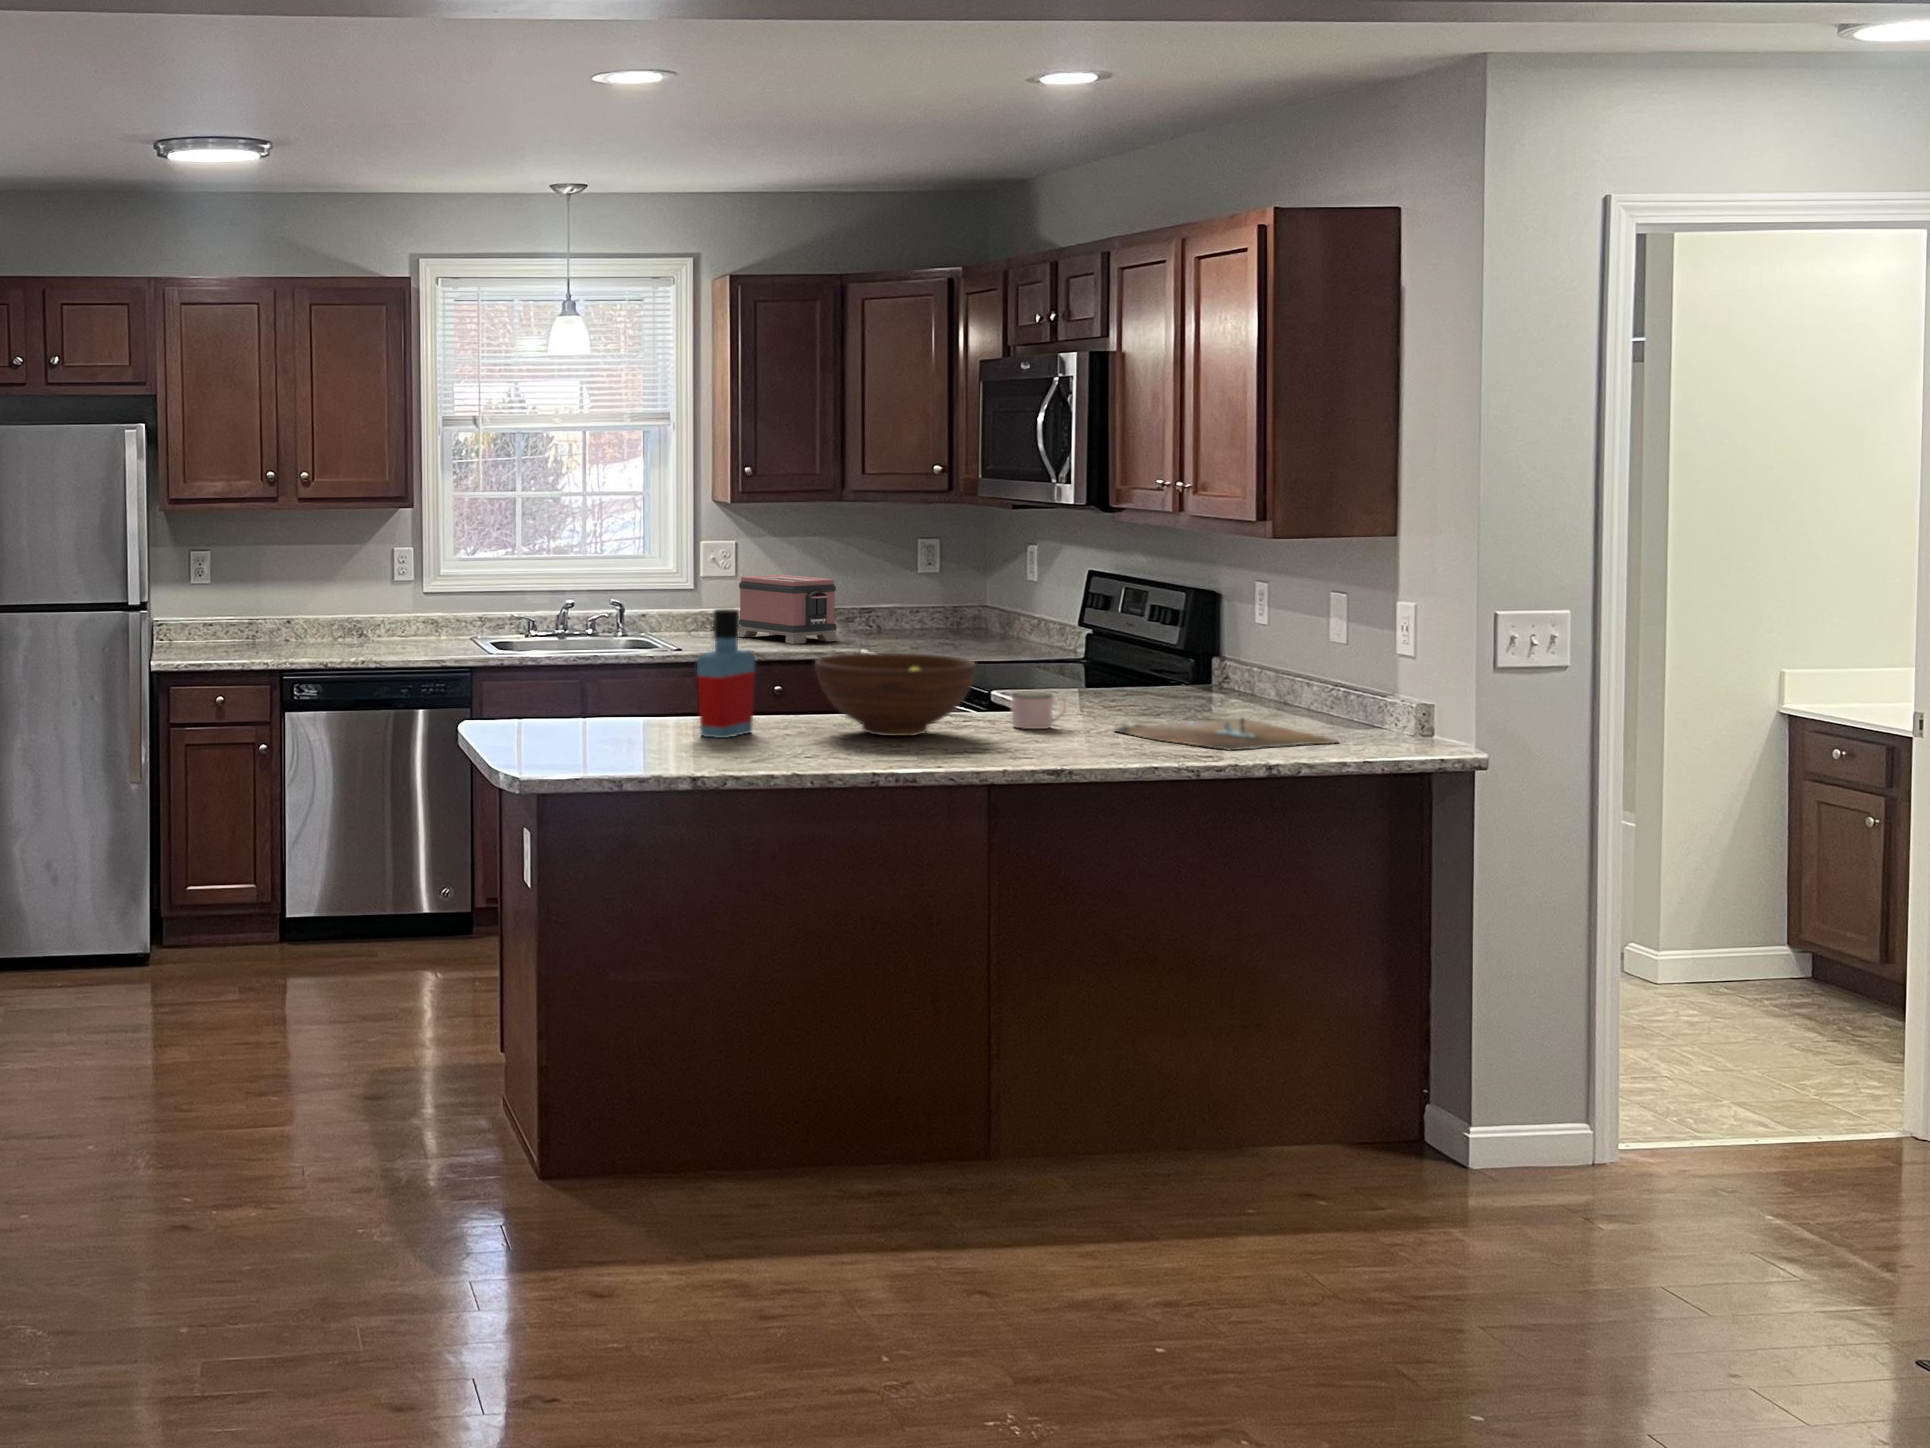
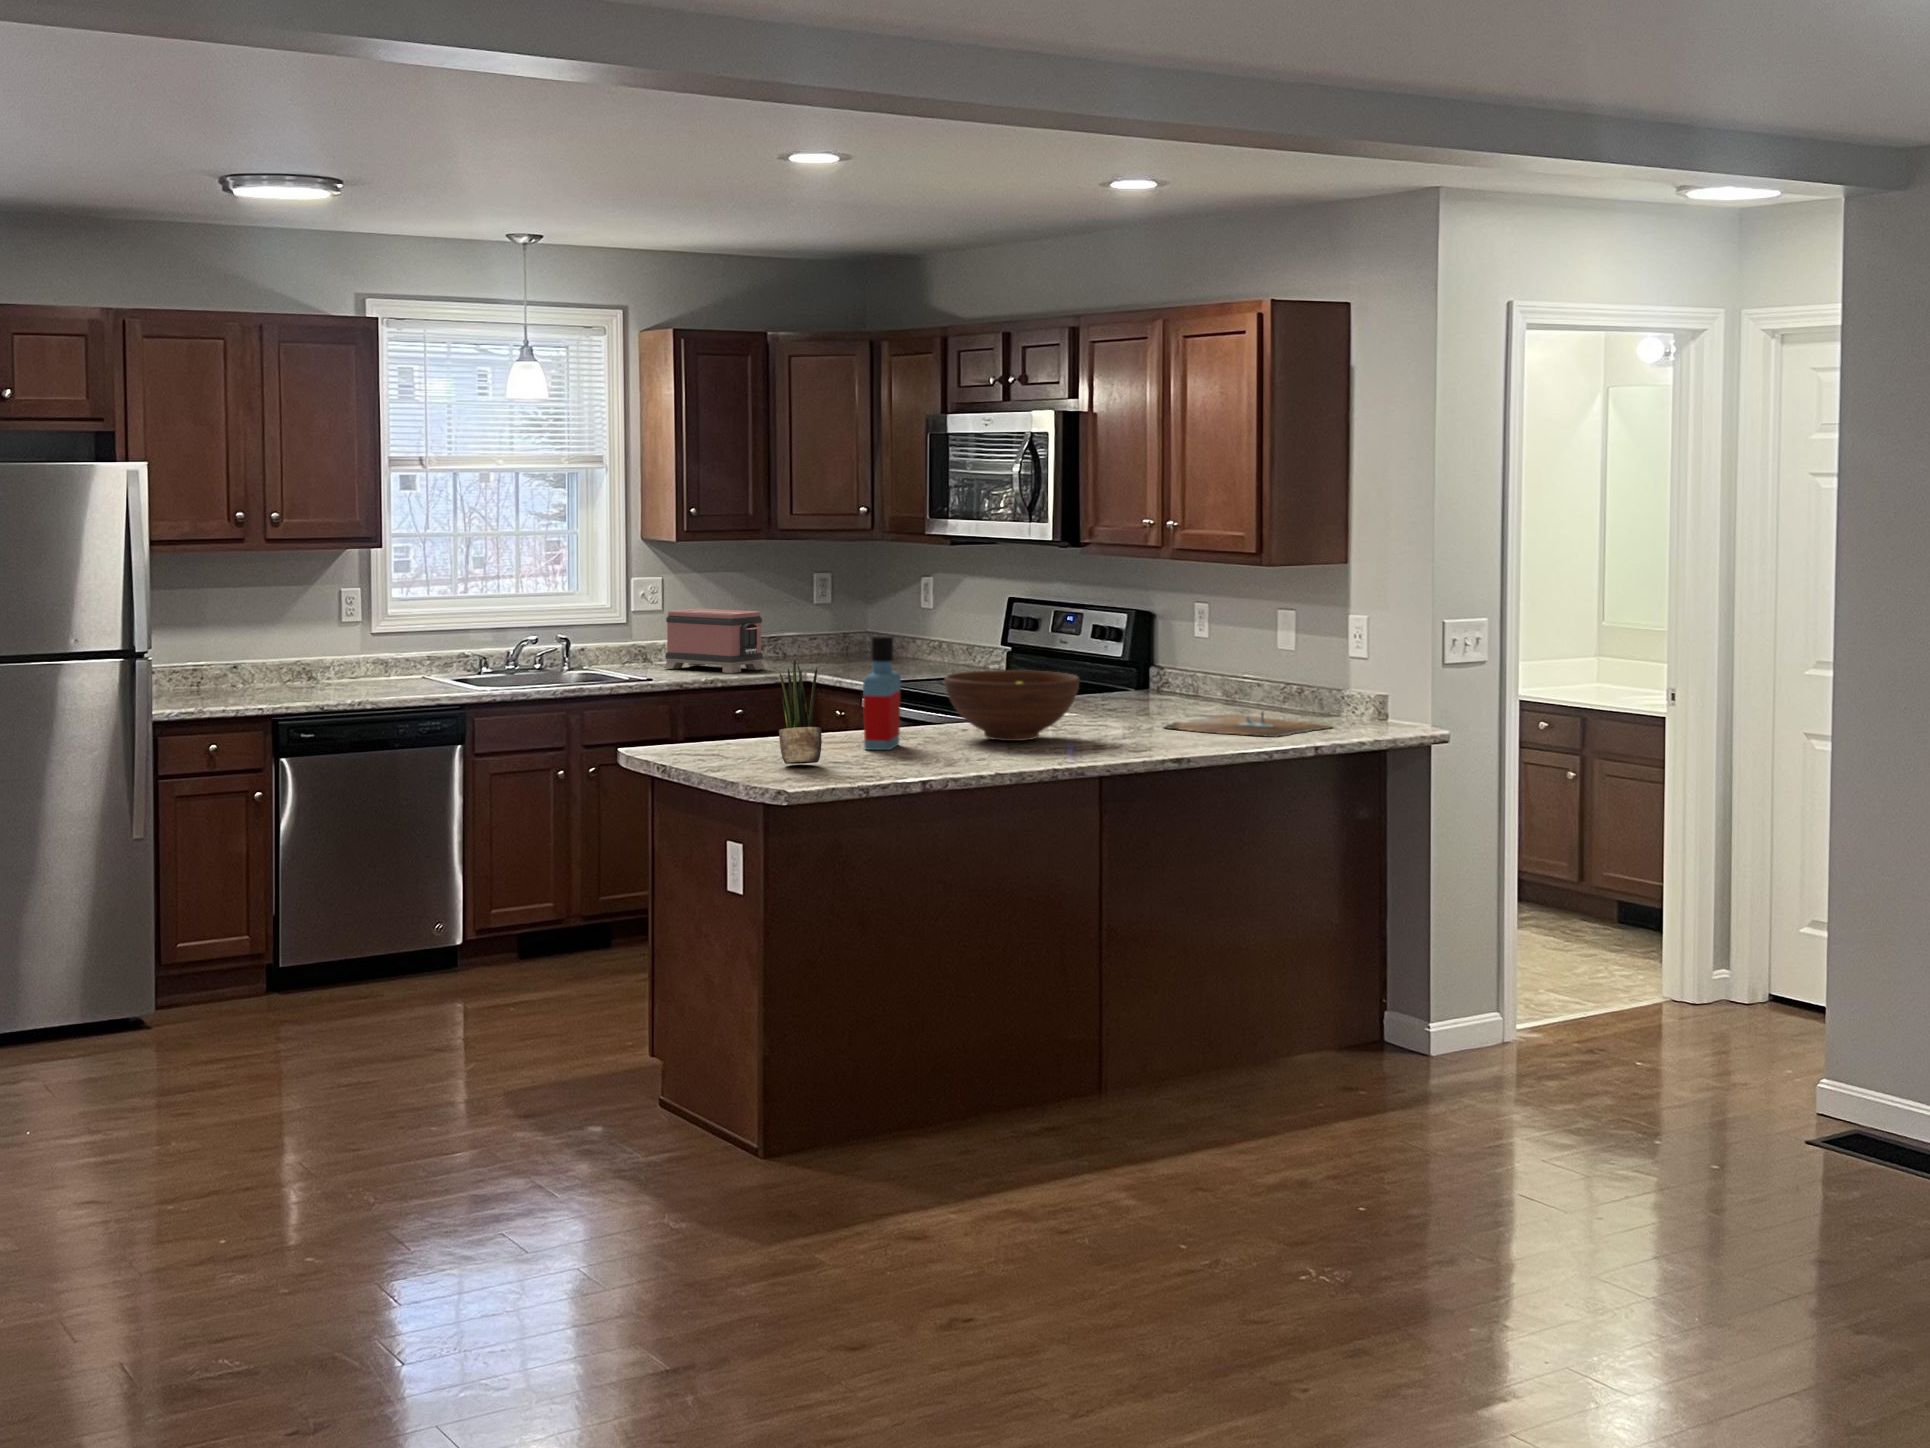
potted plant: none [561,632,608,748] -> present [779,660,822,764]
mug: present [1012,691,1066,729] -> none [1083,699,1126,730]

